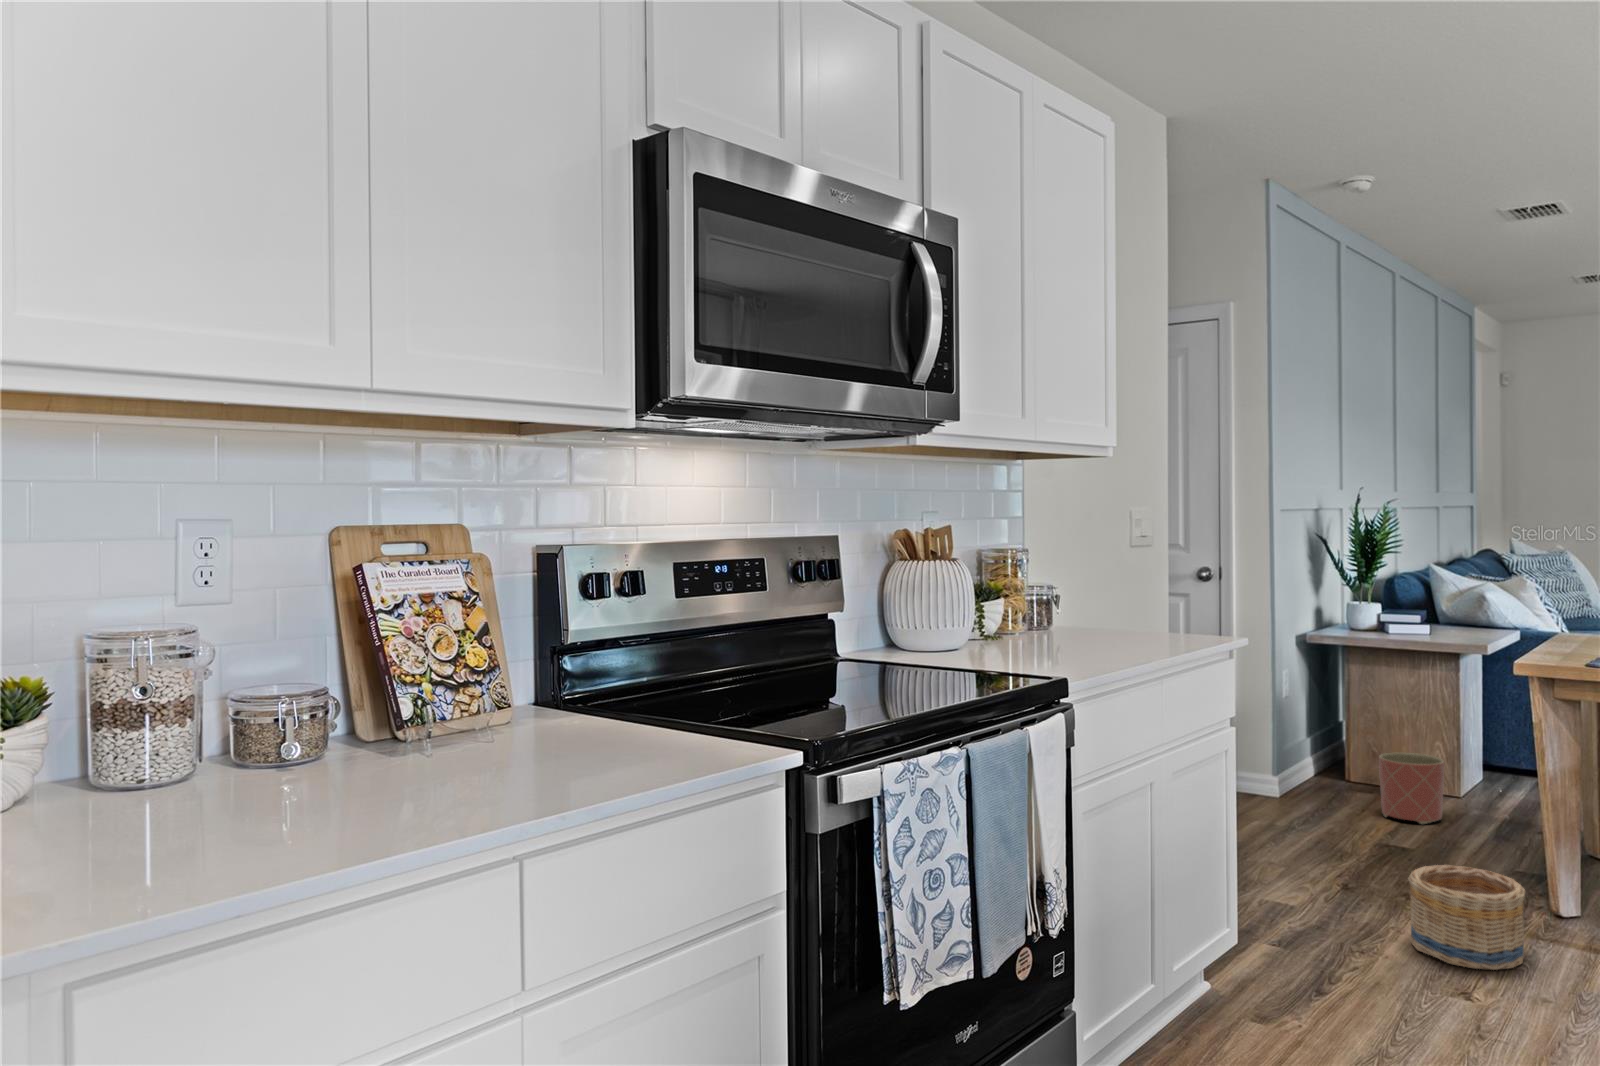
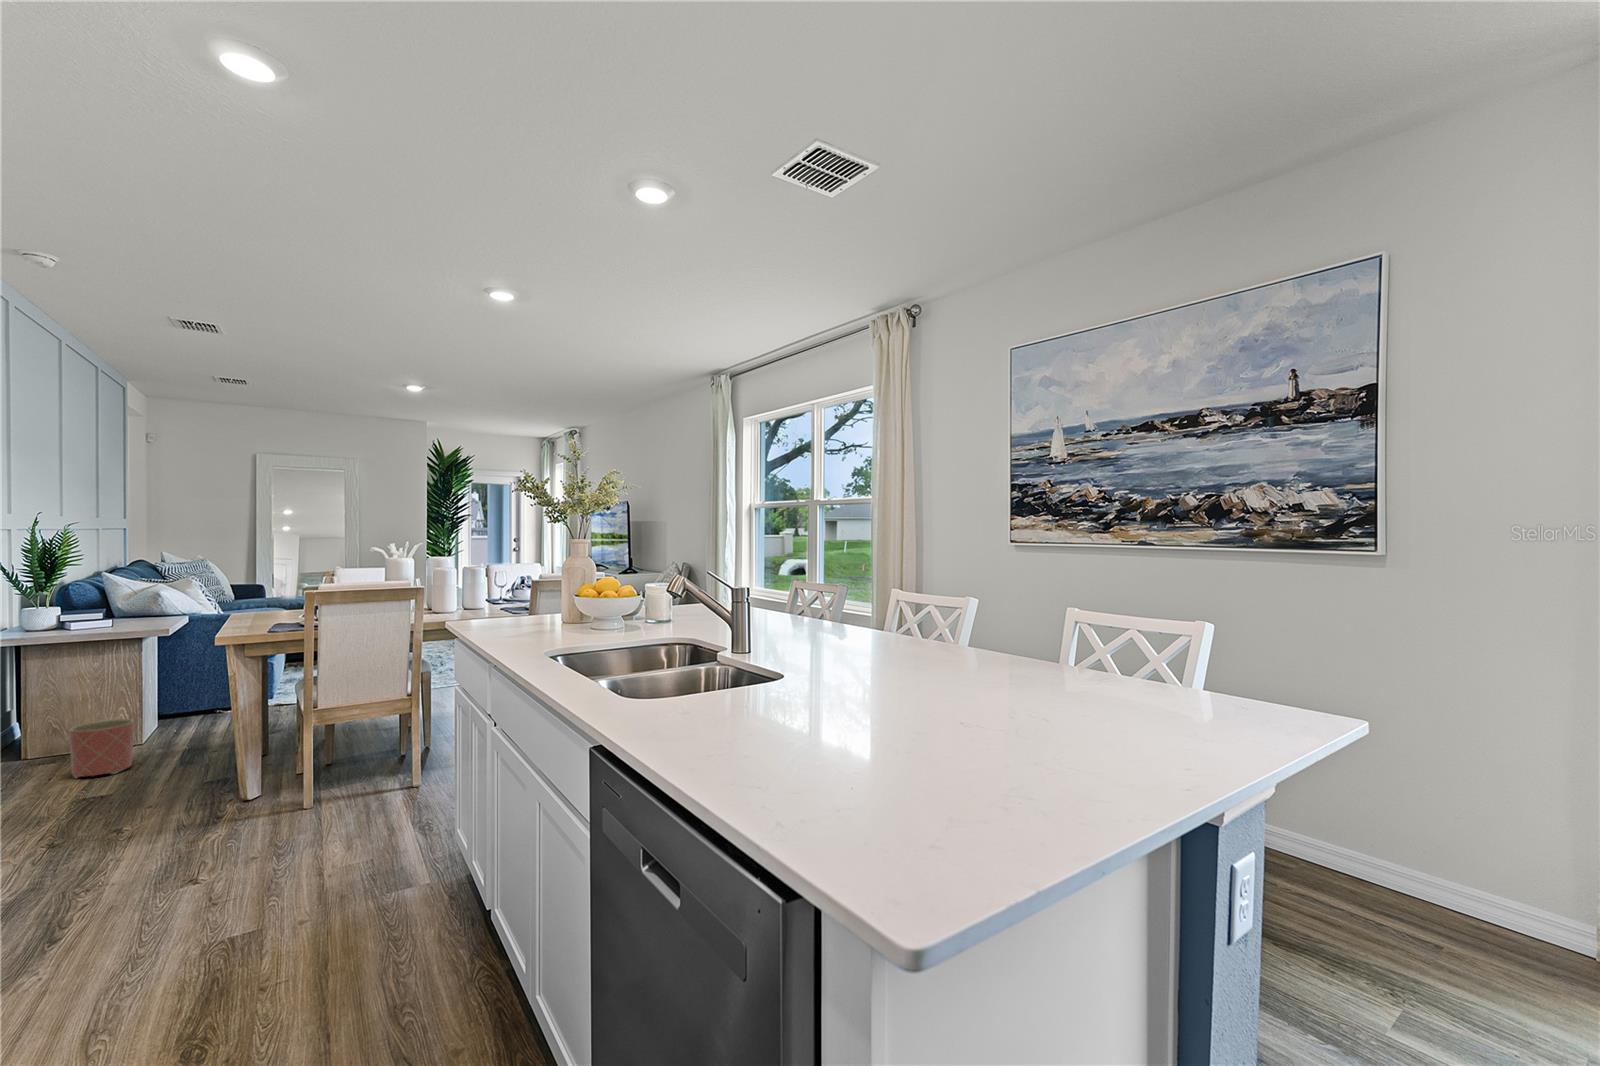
basket: present [1408,865,1525,970] -> none [132,786,231,868]

